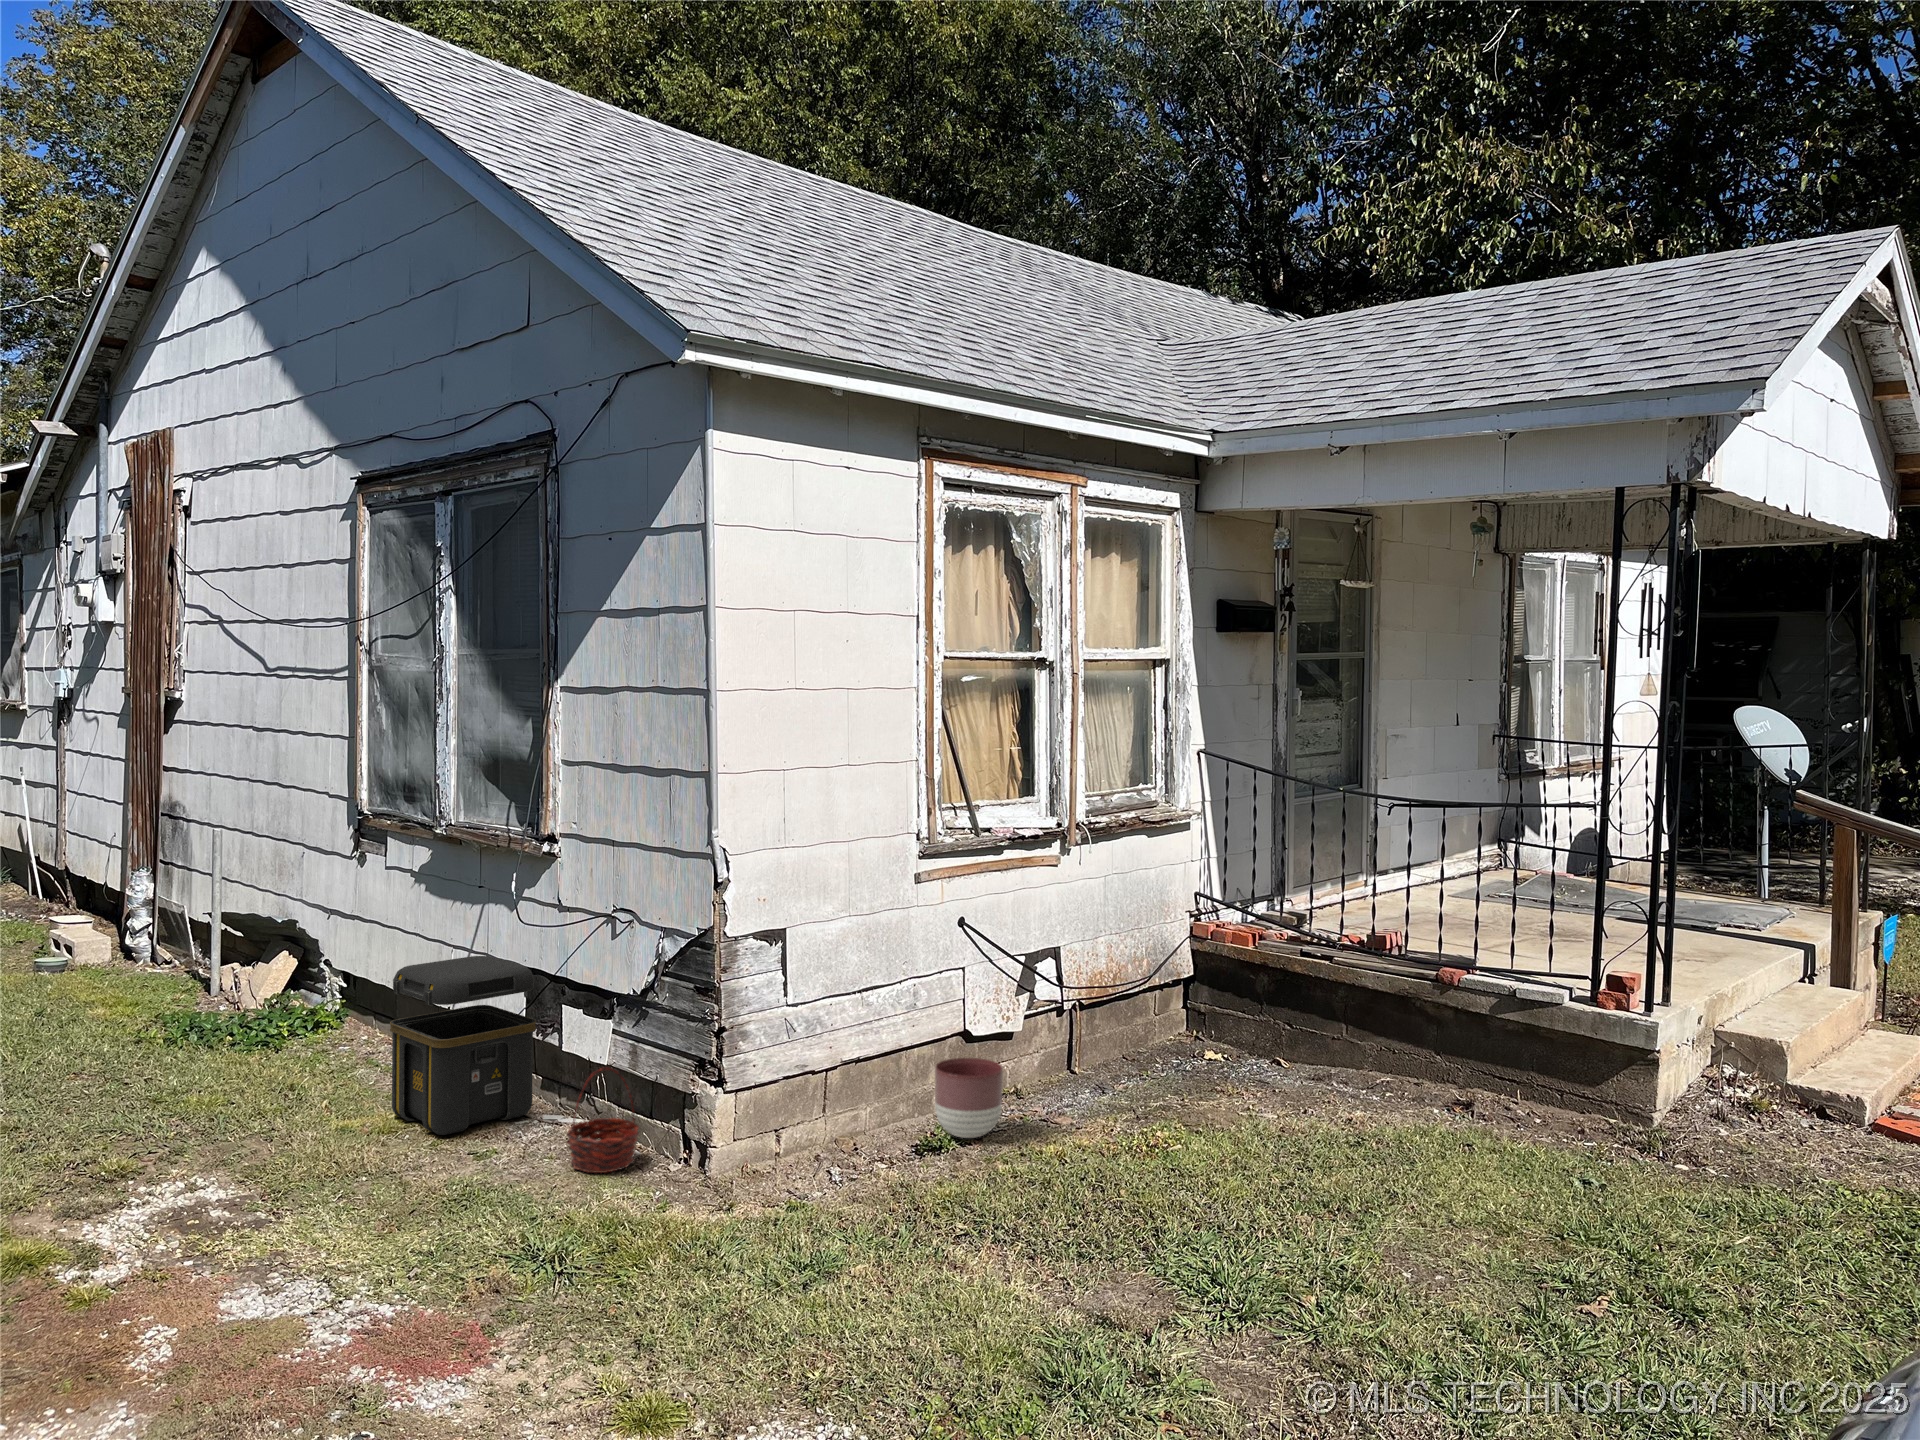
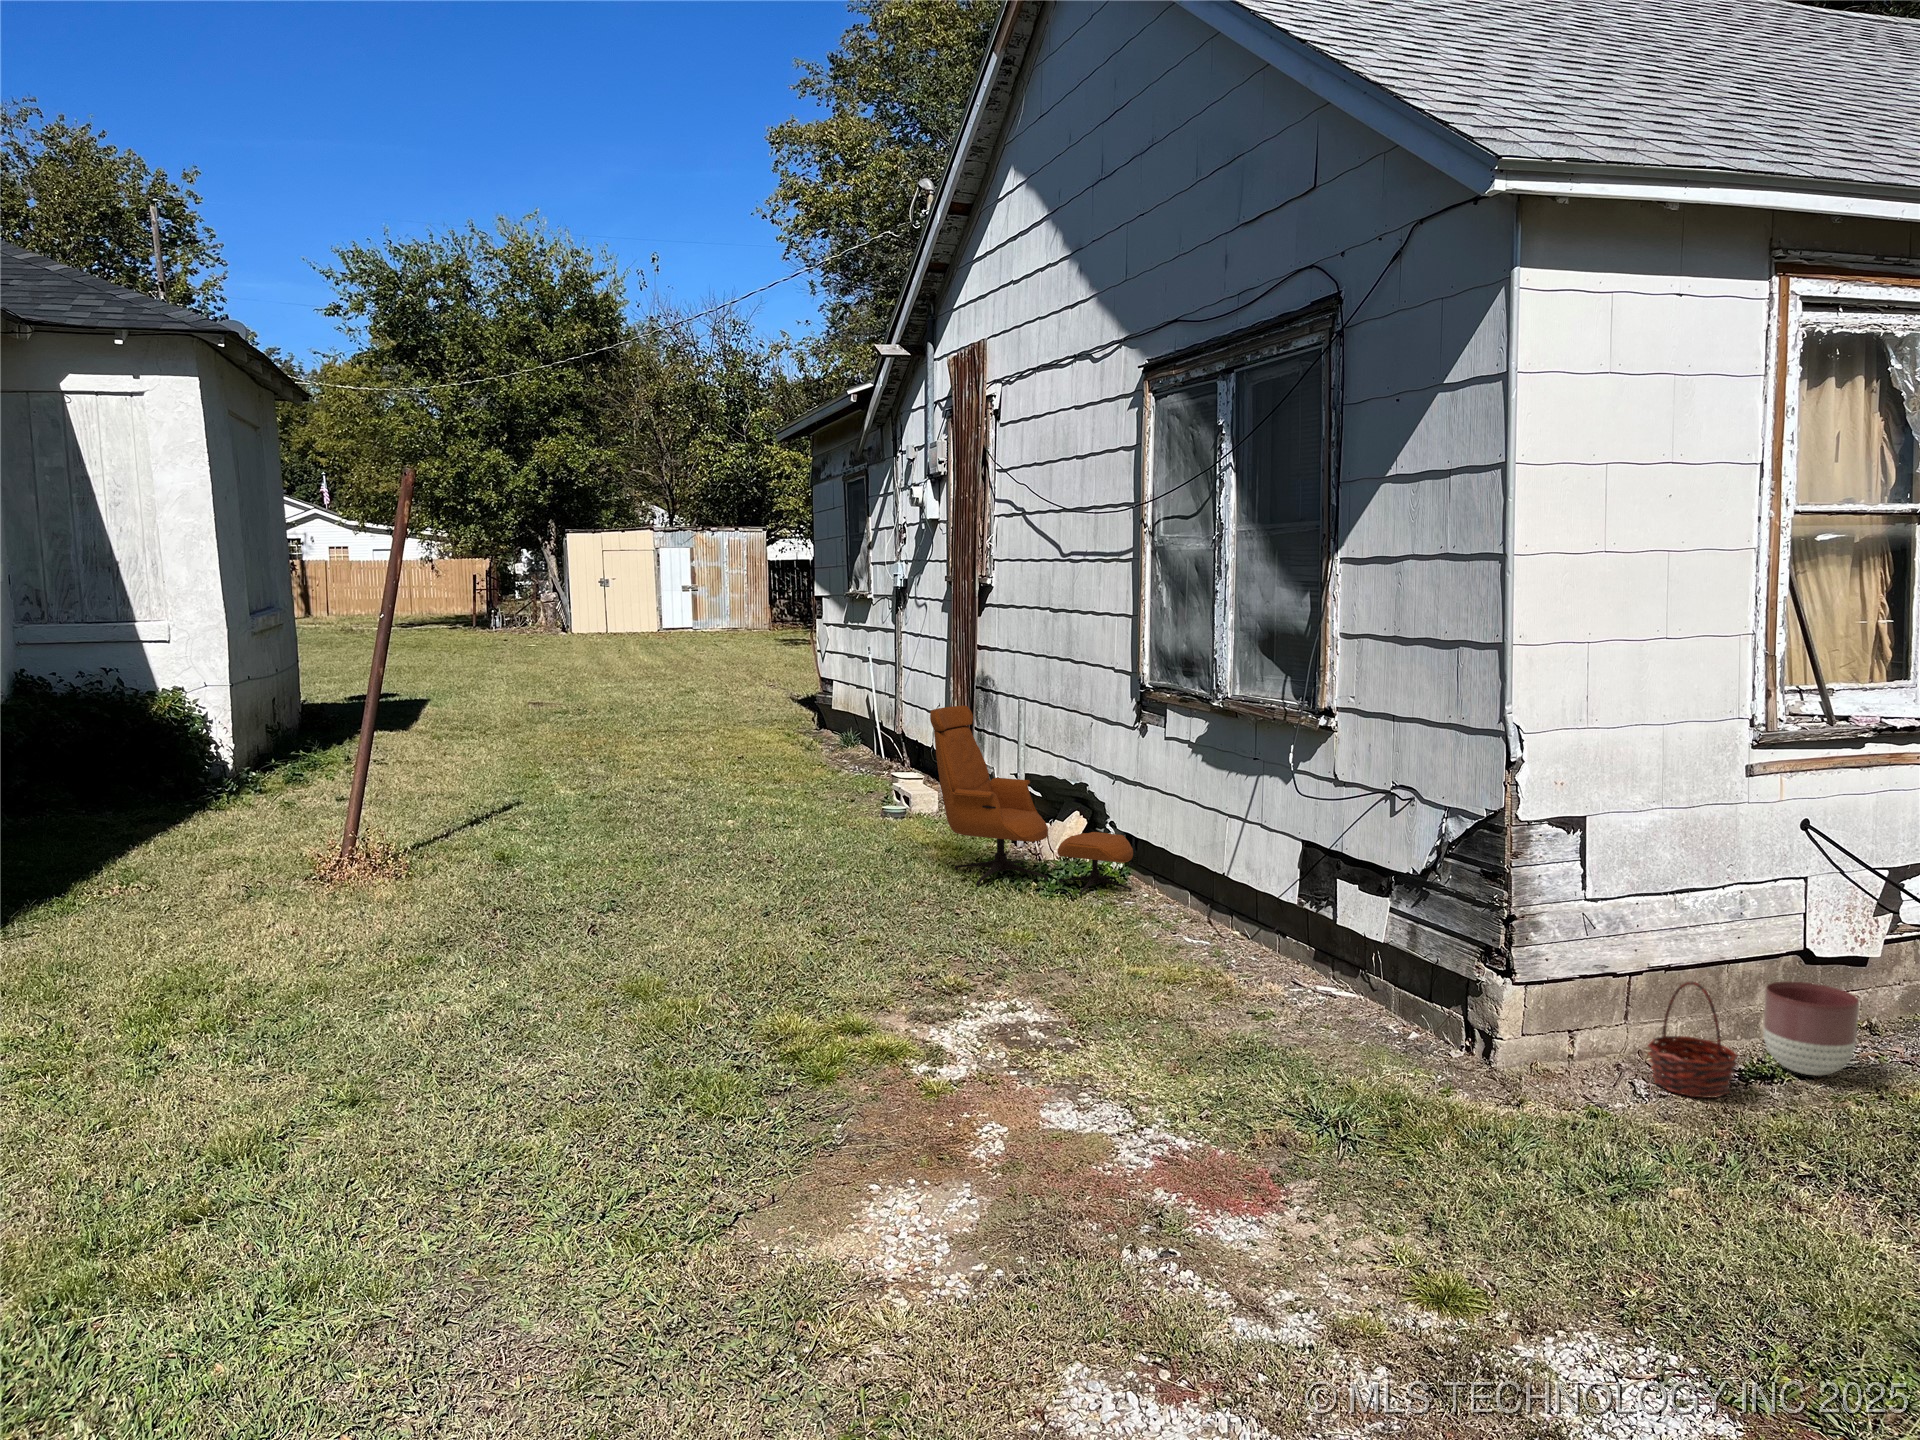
lounge chair: none [92,841,352,1053] -> present [930,706,1133,895]
toolbox: present [390,956,536,1135] -> none [1172,823,1307,988]
basket: present [566,1067,639,1173] -> present [1648,982,1738,1098]

